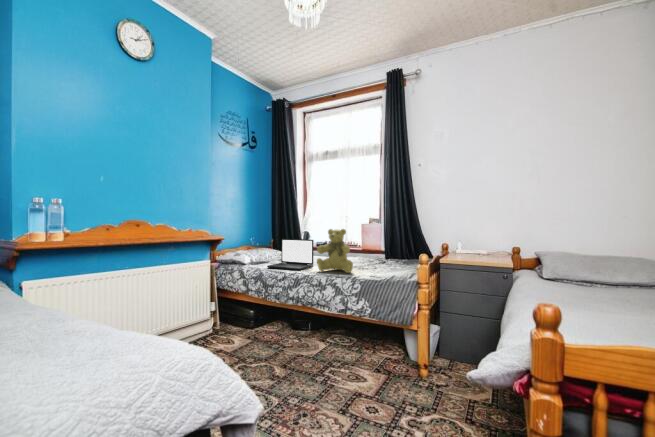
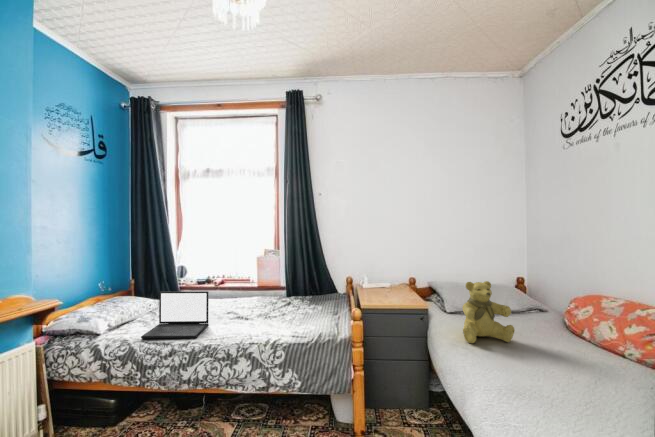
teddy bear: present [317,229,353,273] -> present [462,281,515,343]

